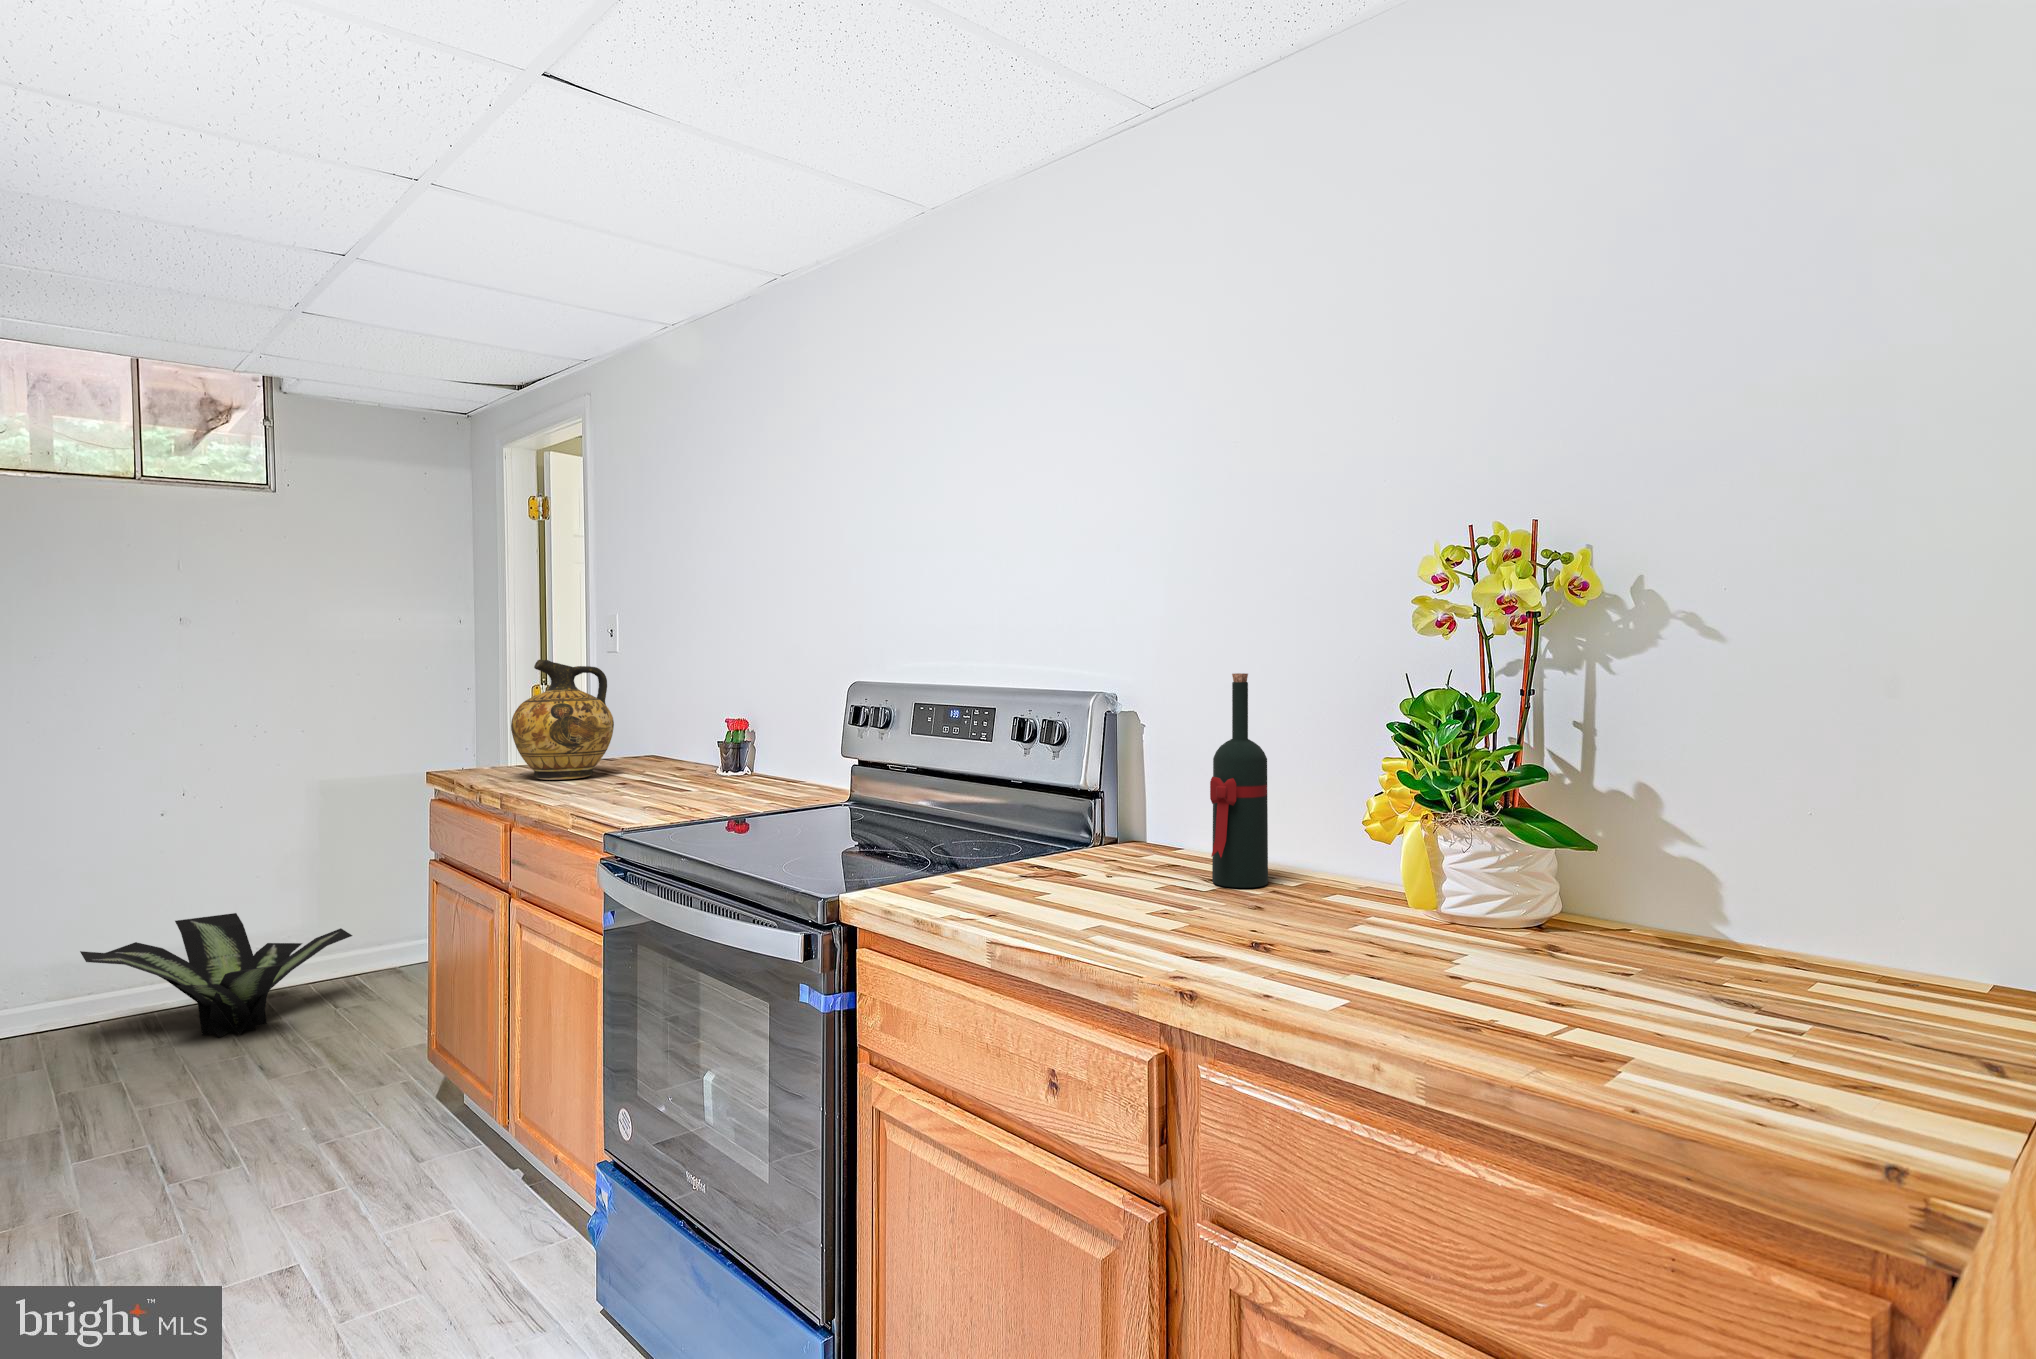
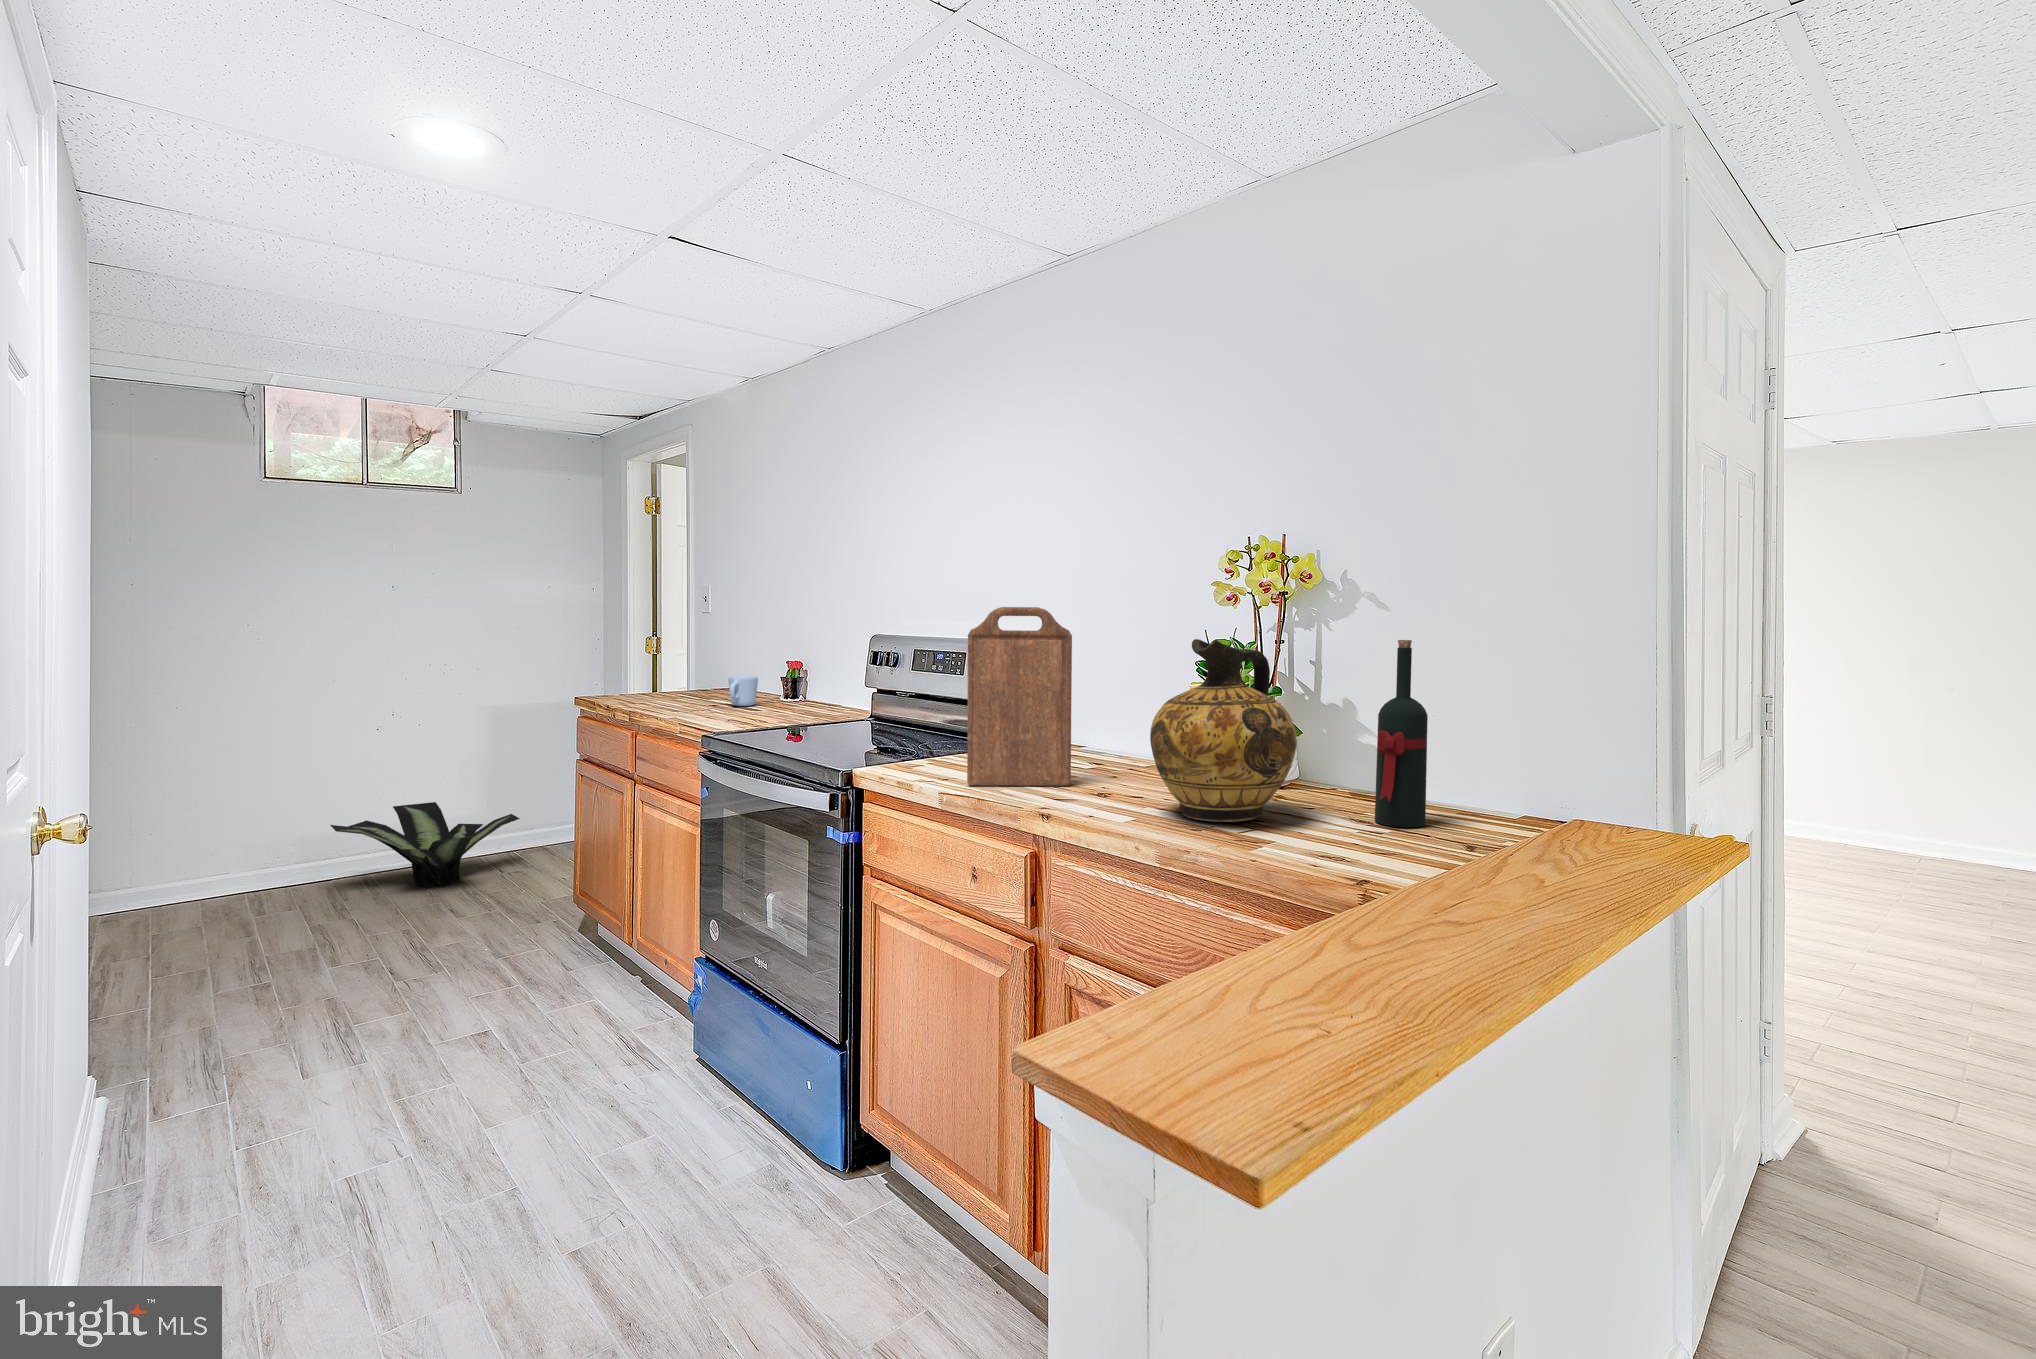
cutting board: none [1033,640,1200,929] -> present [967,607,1072,786]
ceramic jug: present [511,660,614,780] -> present [1150,639,1297,822]
wine bottle: present [1210,673,1268,888] -> present [1375,640,1428,827]
mug: none [643,739,685,782] -> present [728,676,758,706]

